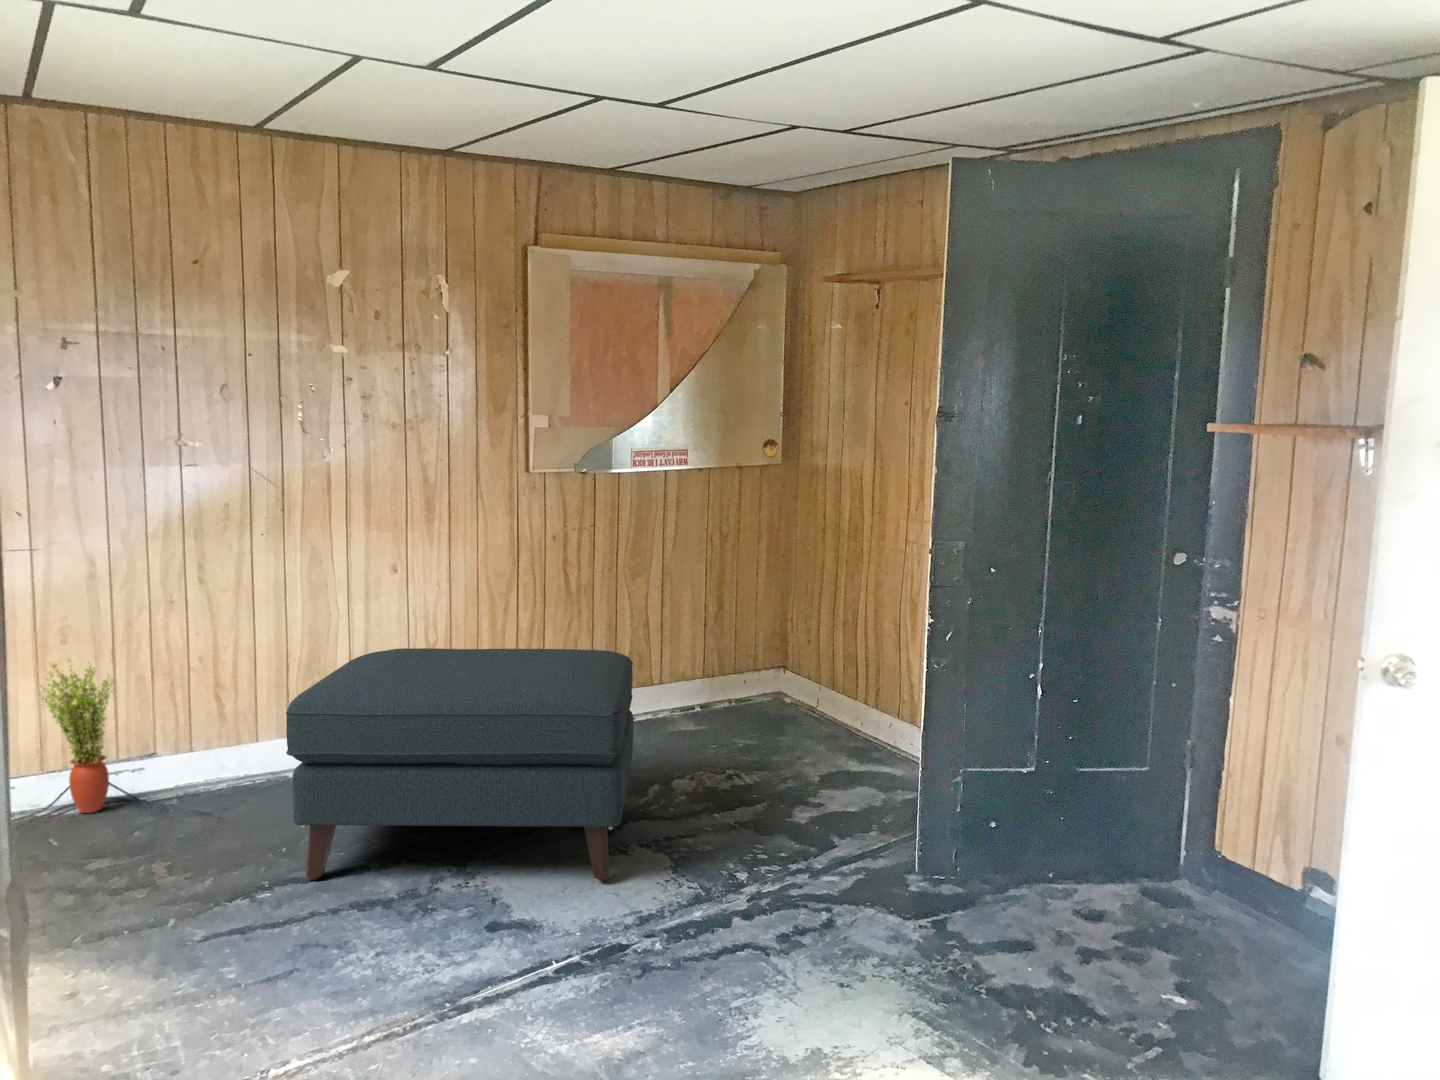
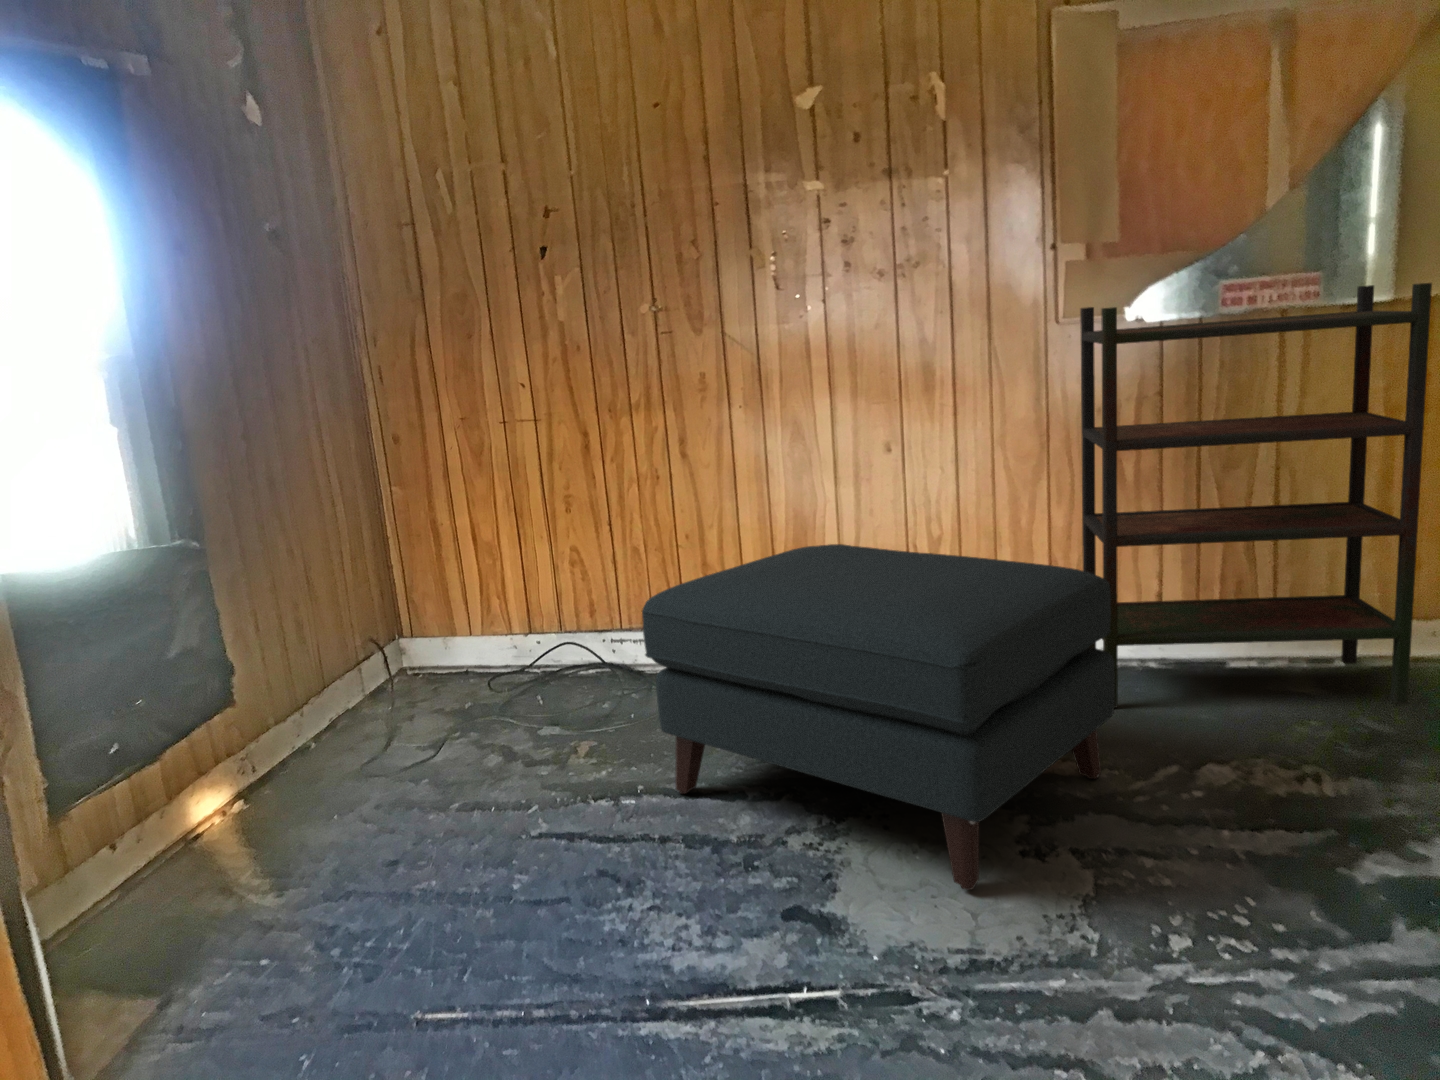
bookshelf: none [546,463,758,760] -> present [1080,283,1432,708]
potted plant: present [38,659,115,813] -> none [542,532,610,677]

